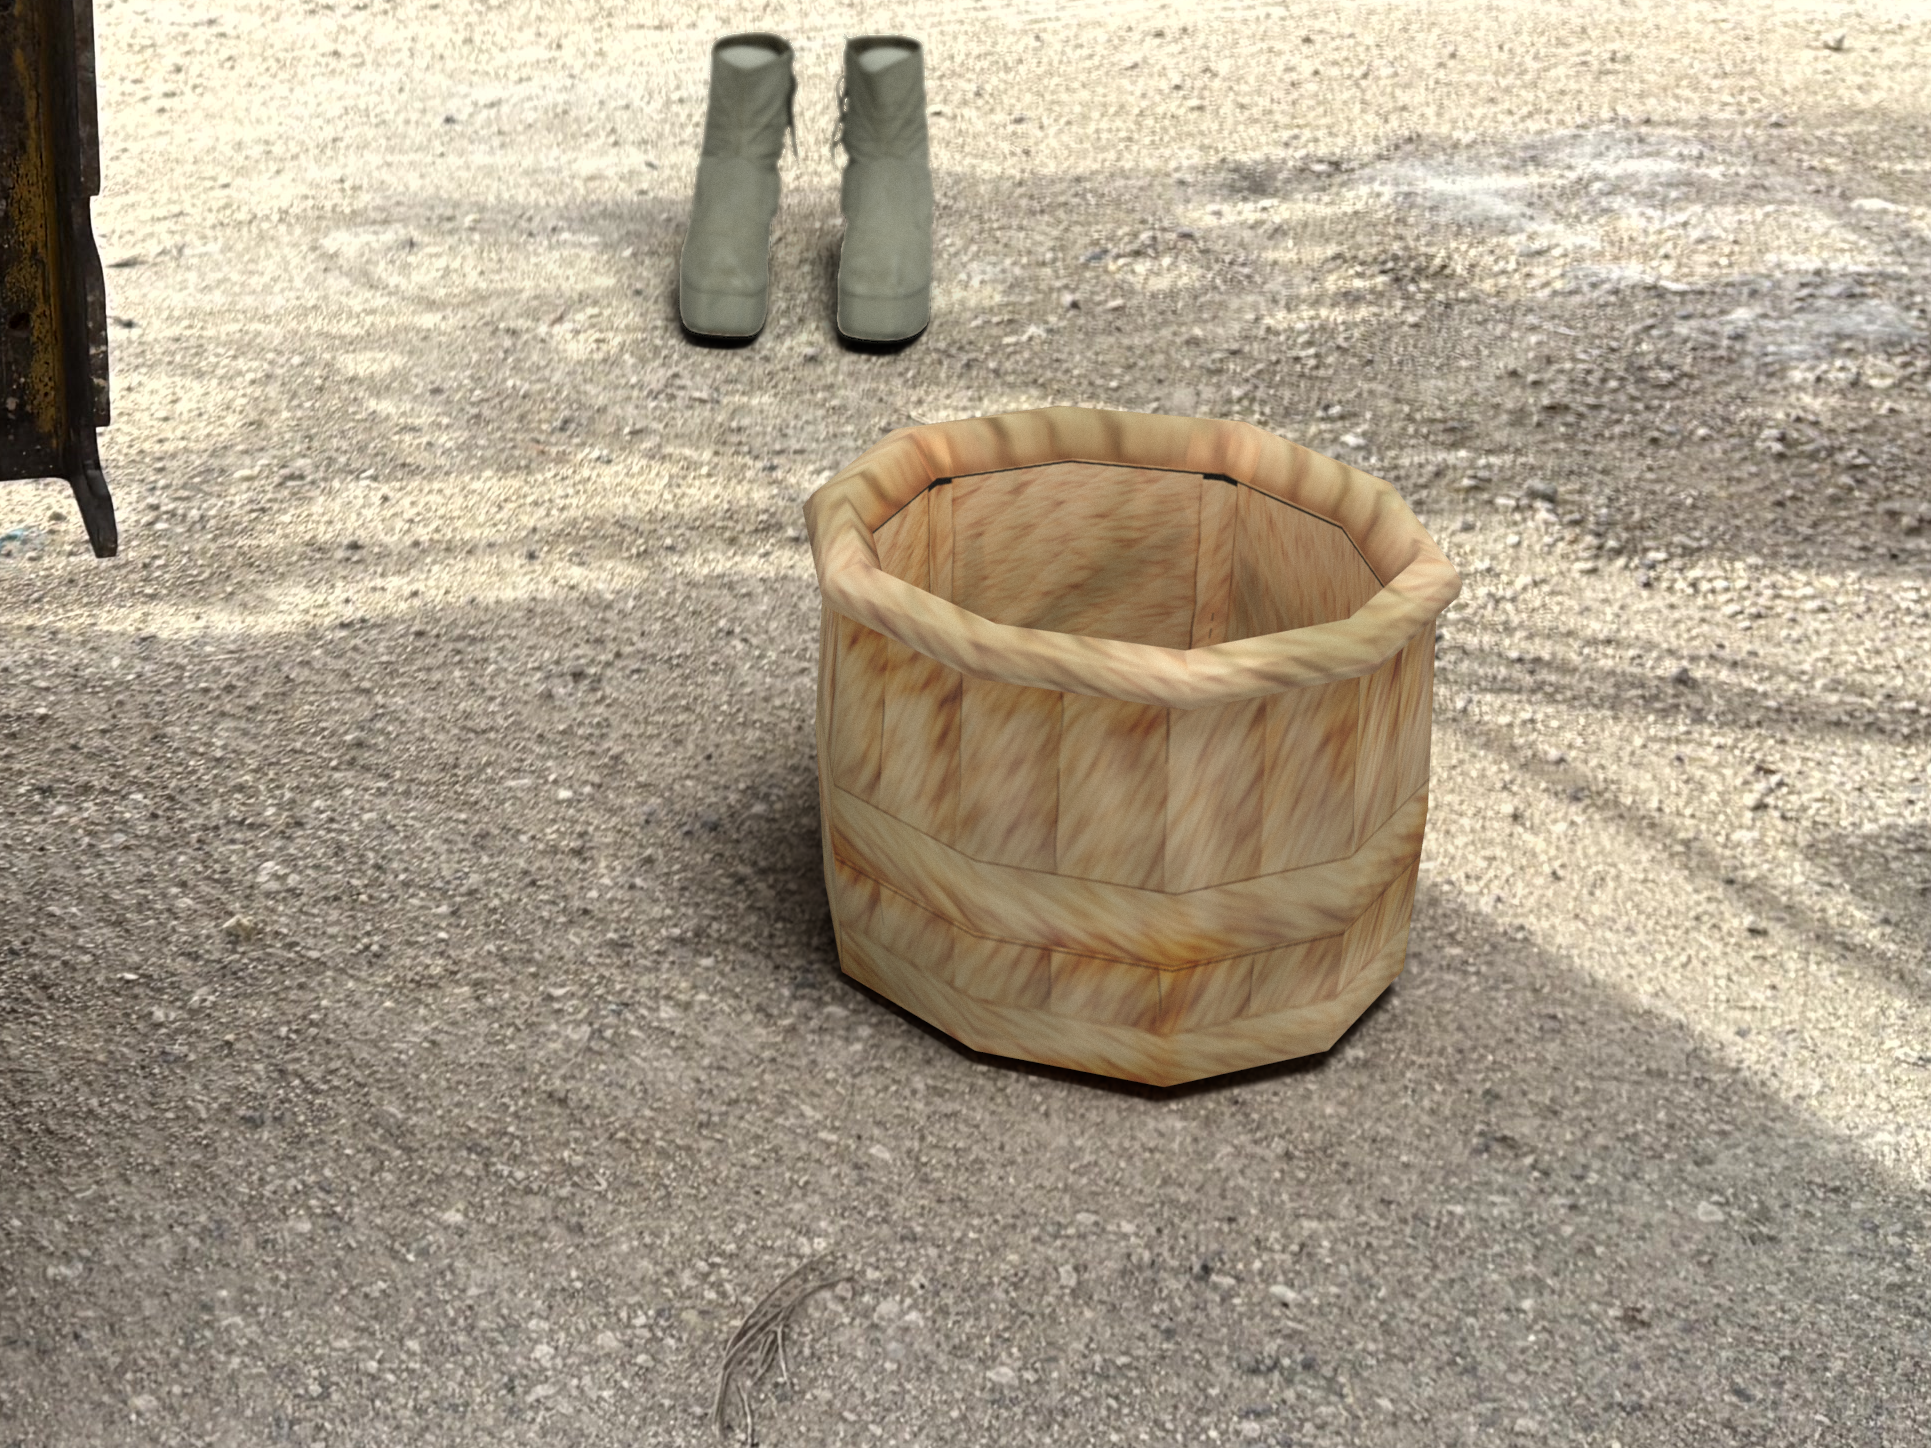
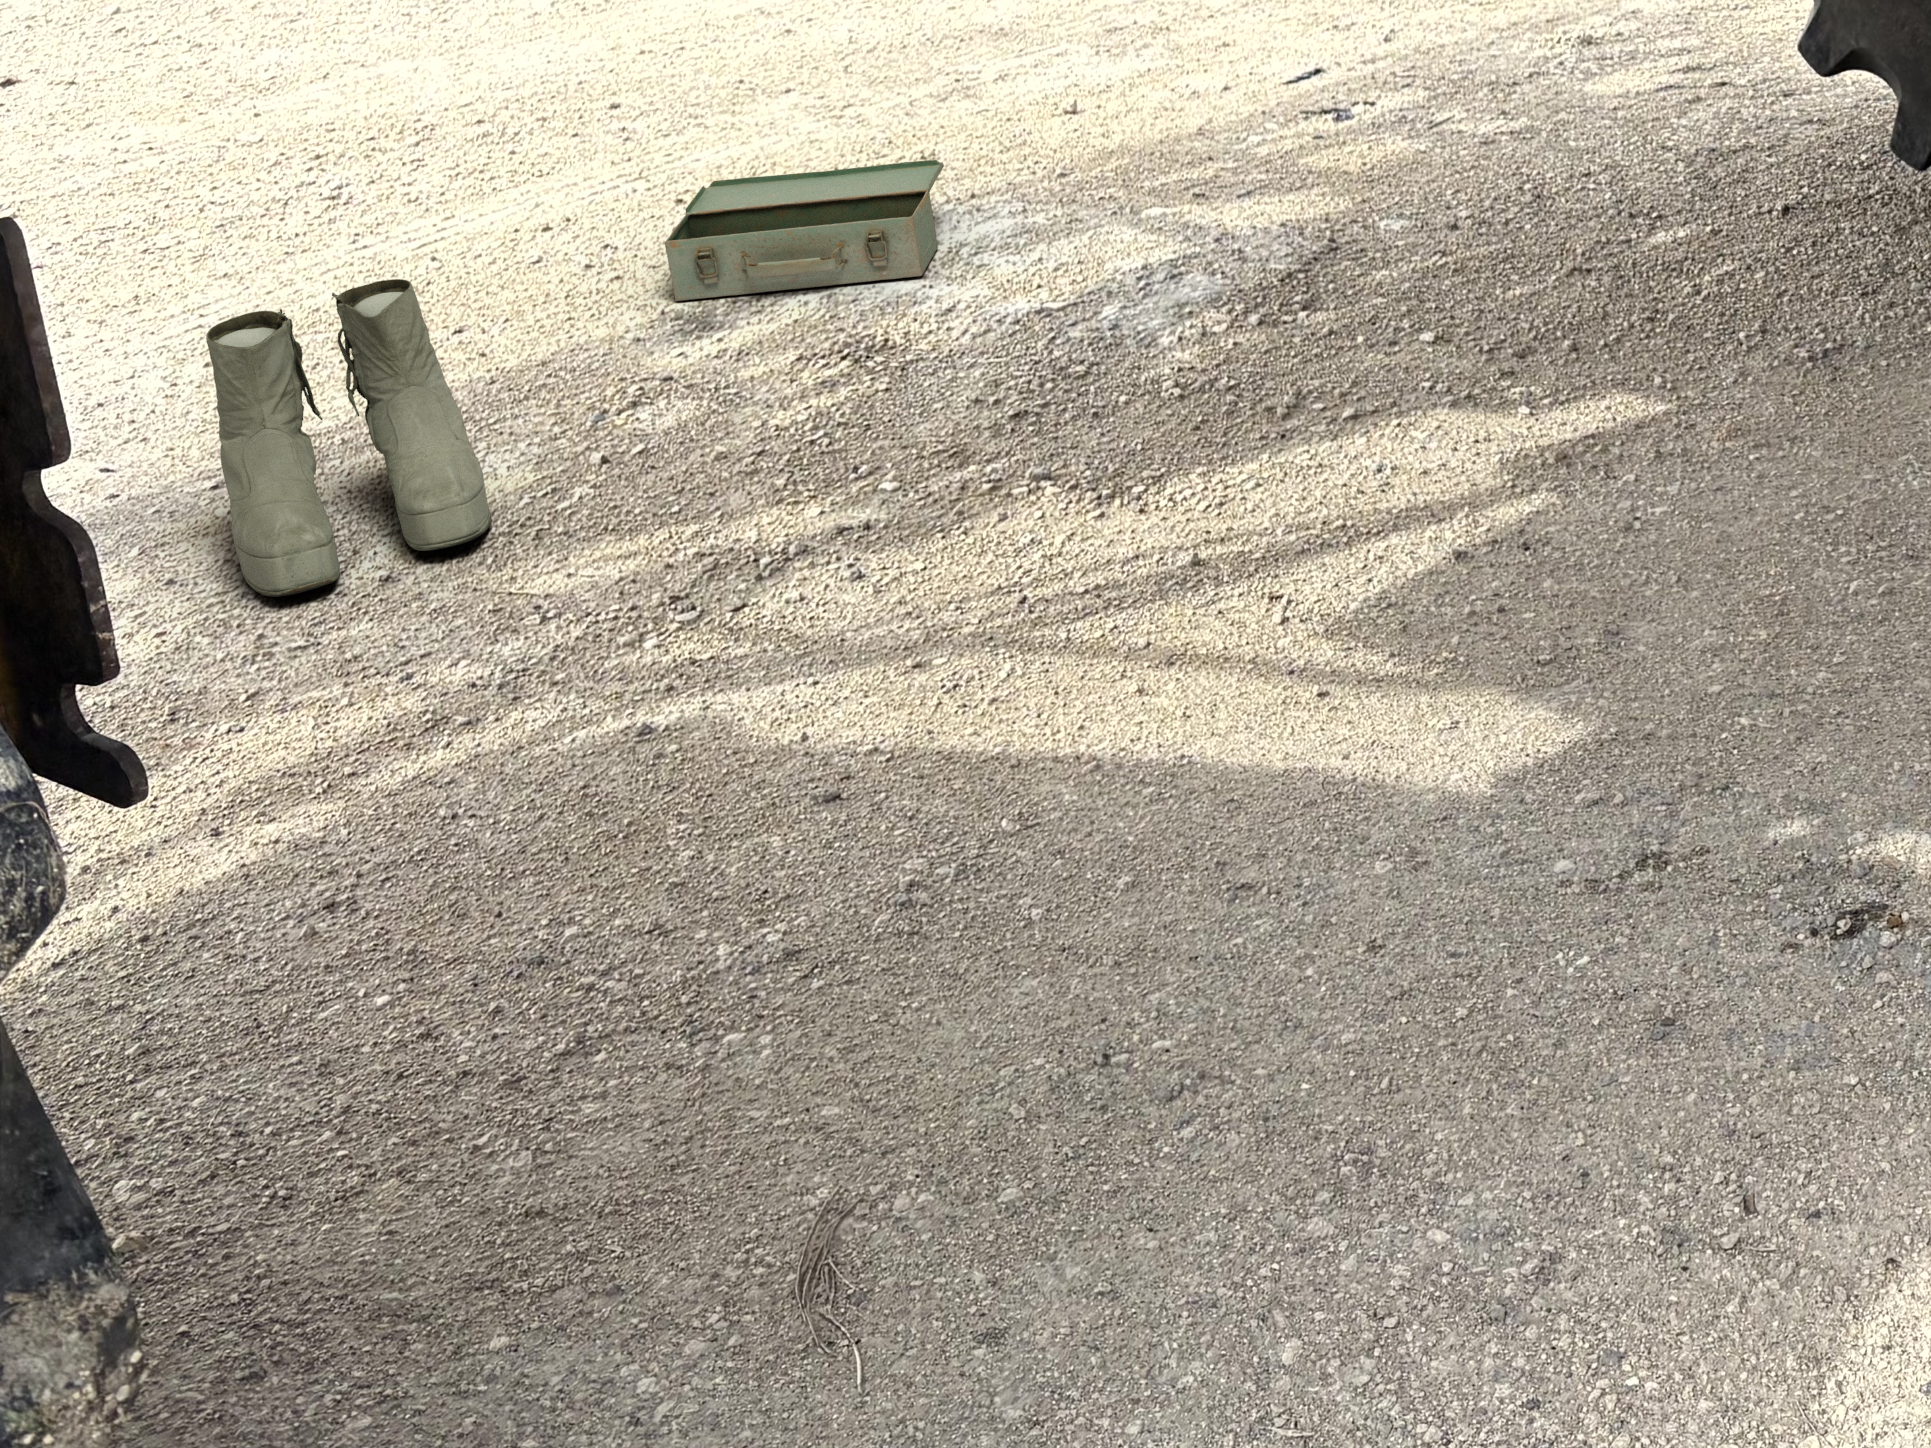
toolbox: none [1240,18,1610,200] -> present [665,160,944,301]
wooden bucket: present [802,405,1463,1087] -> none [563,458,1128,1009]

